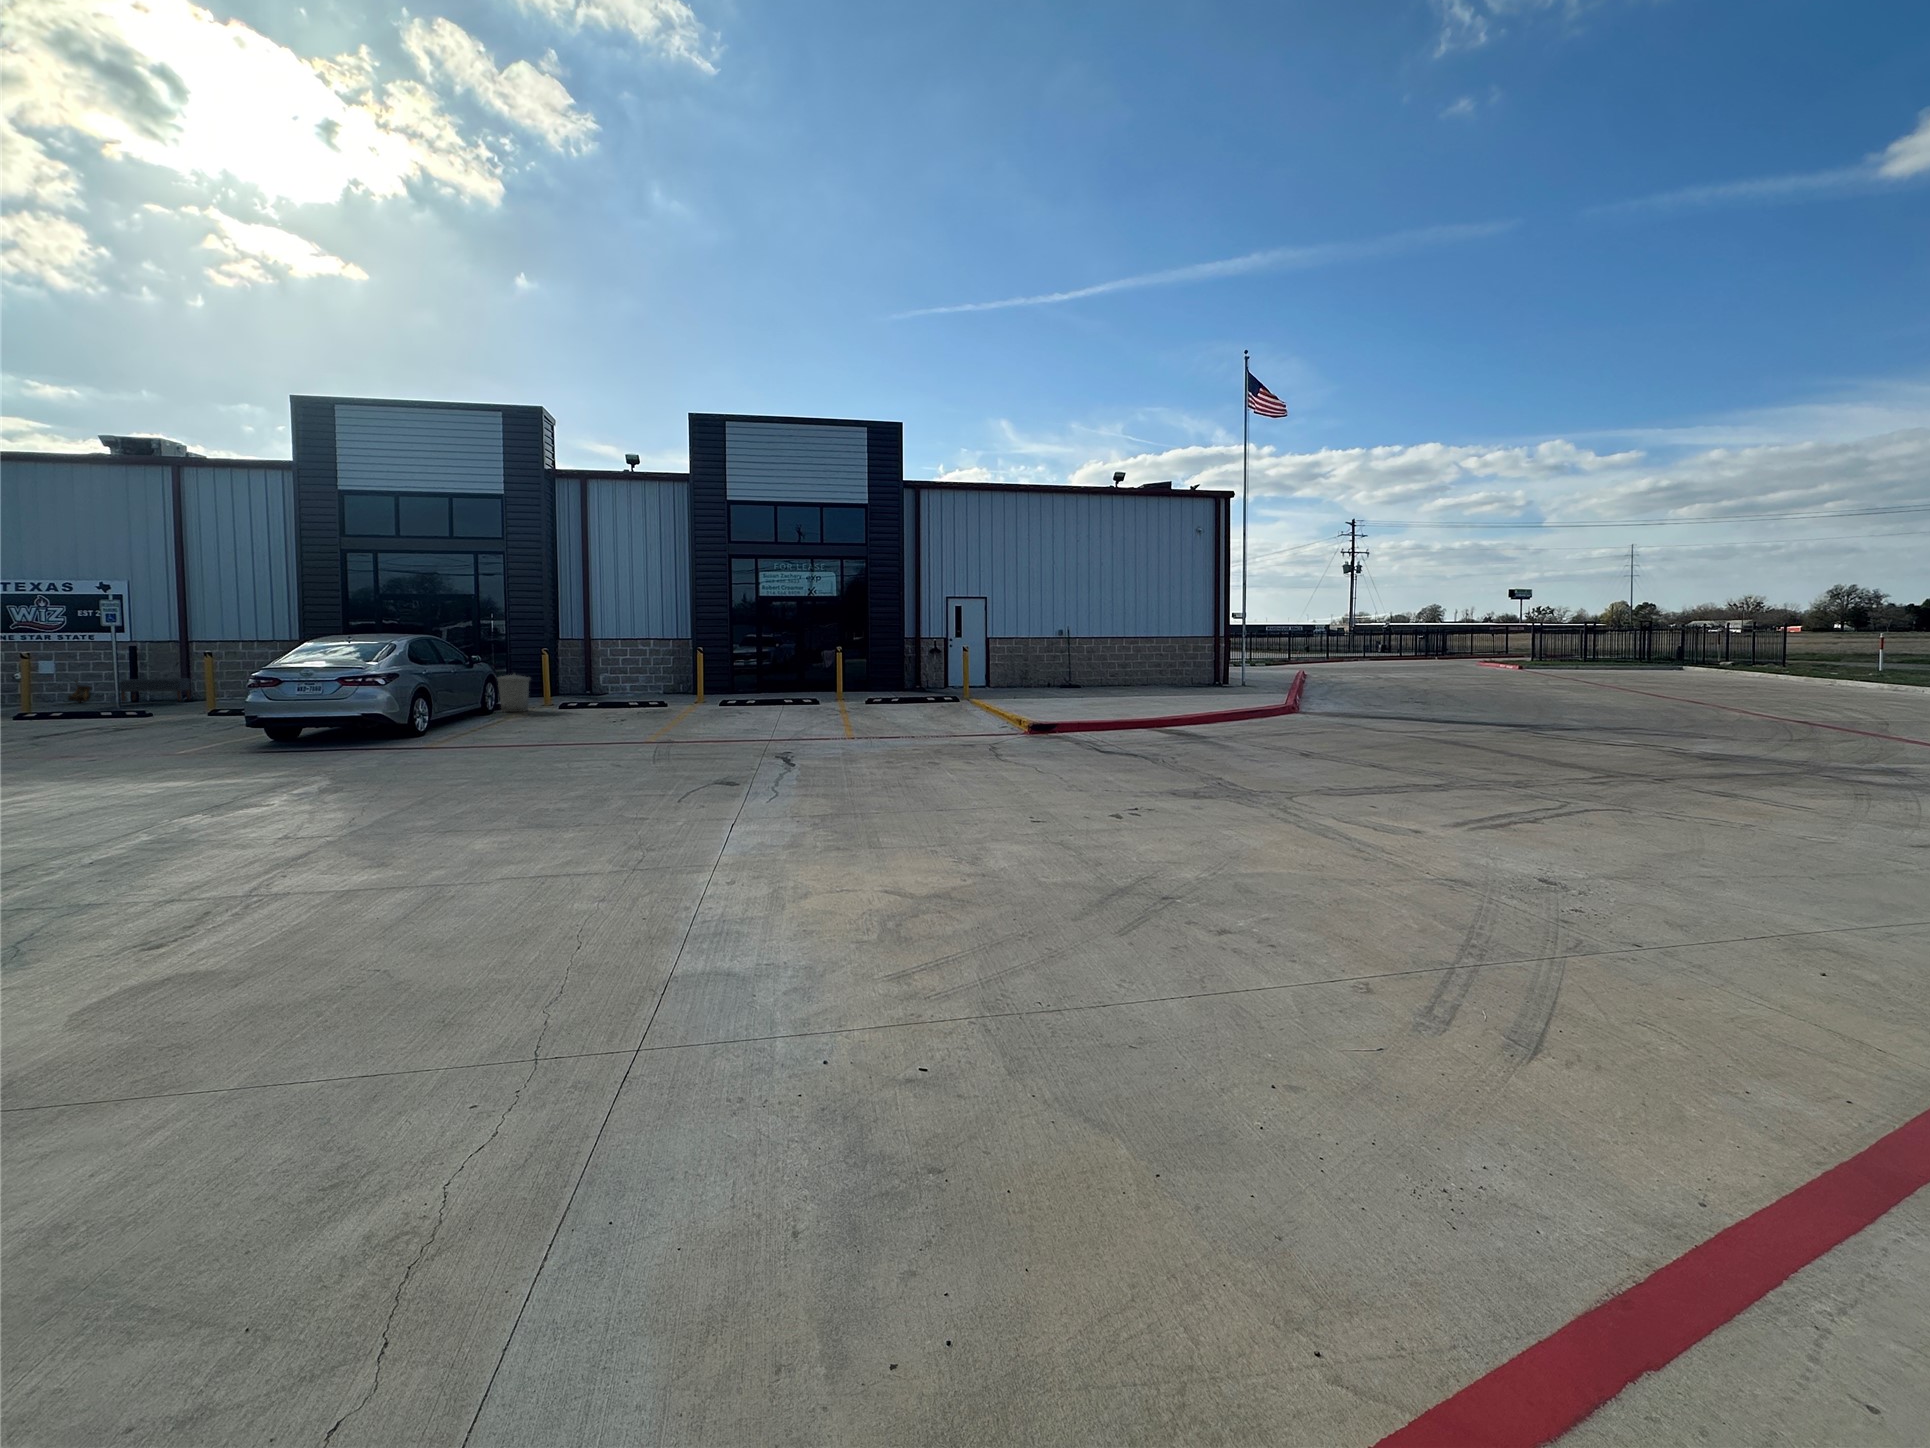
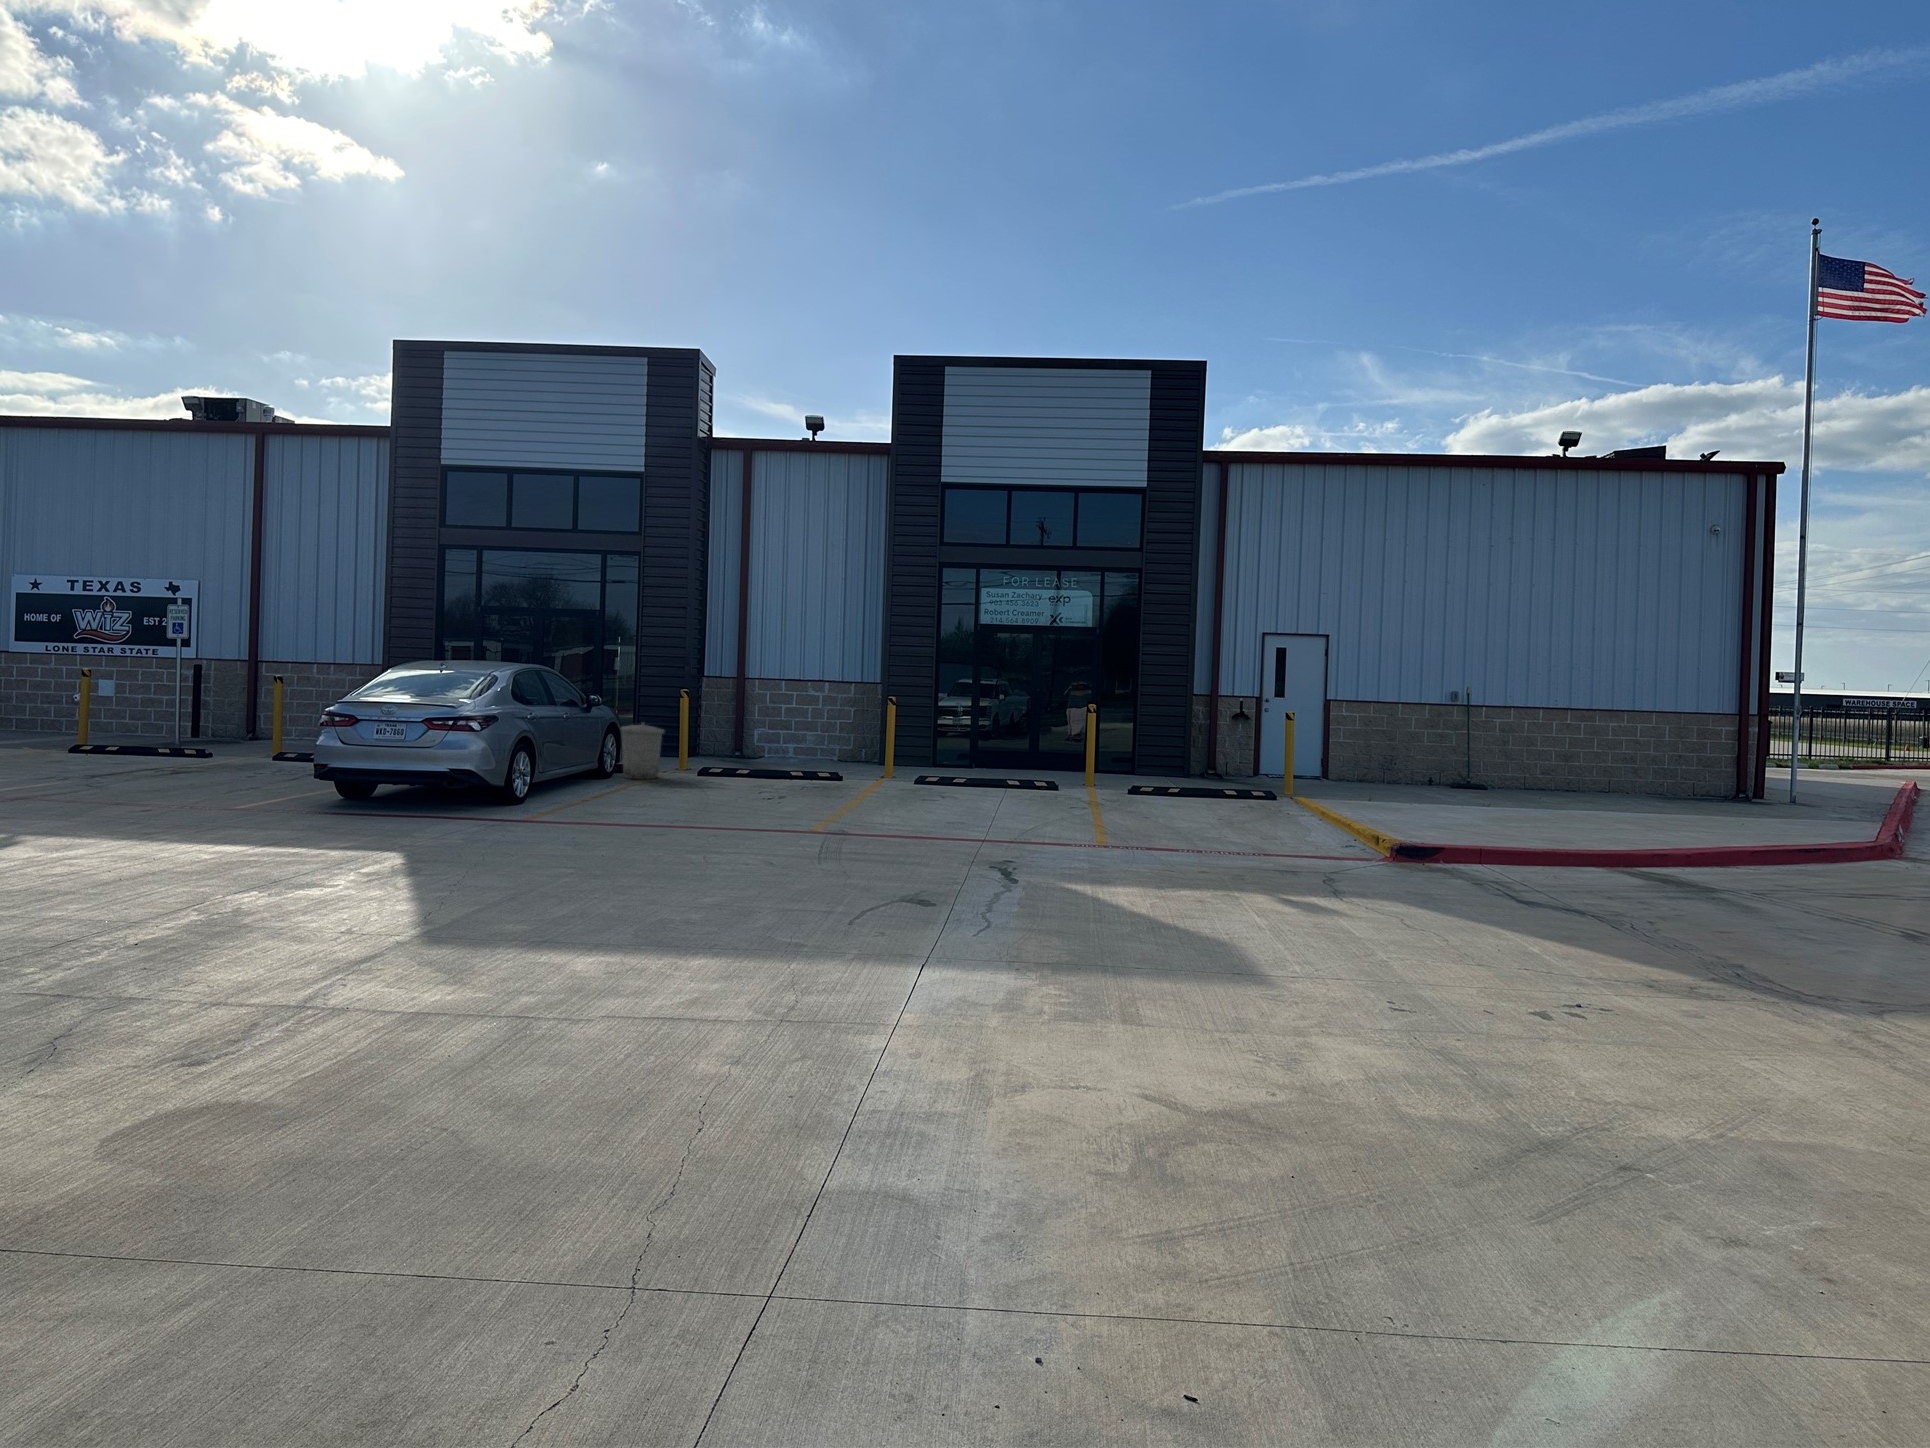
bench: present [119,678,190,702] -> none [179,707,256,739]
backpack: present [68,680,92,702] -> none [123,704,158,735]

